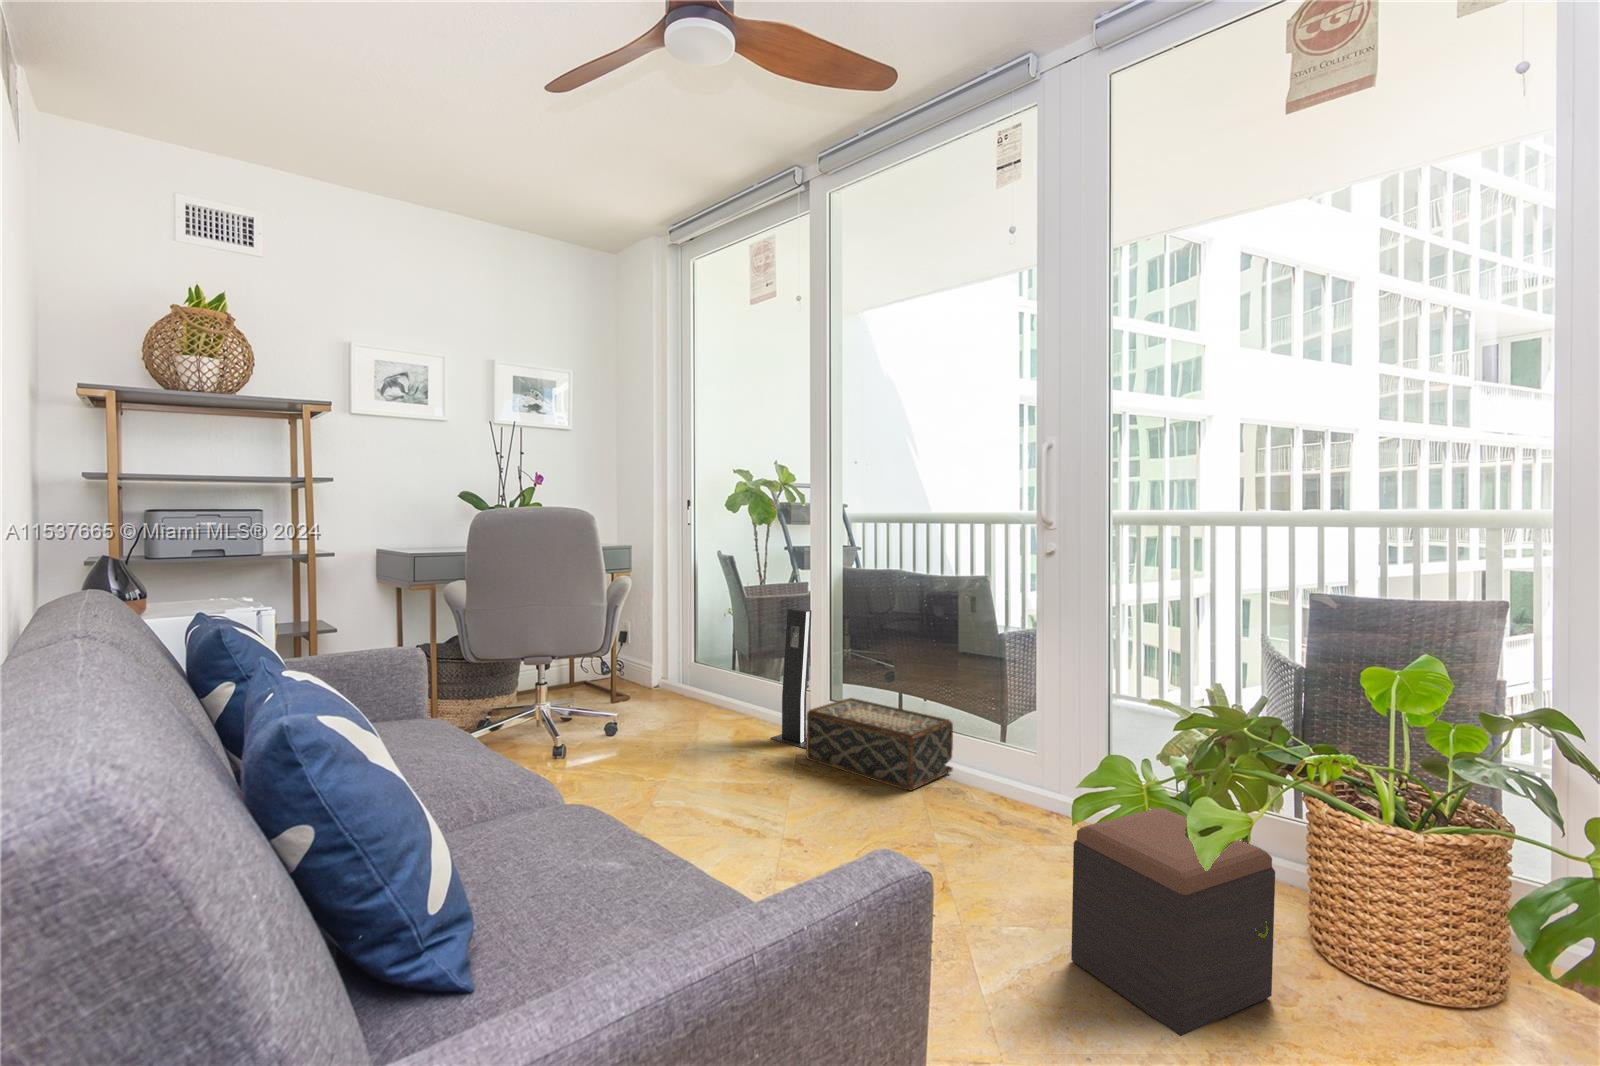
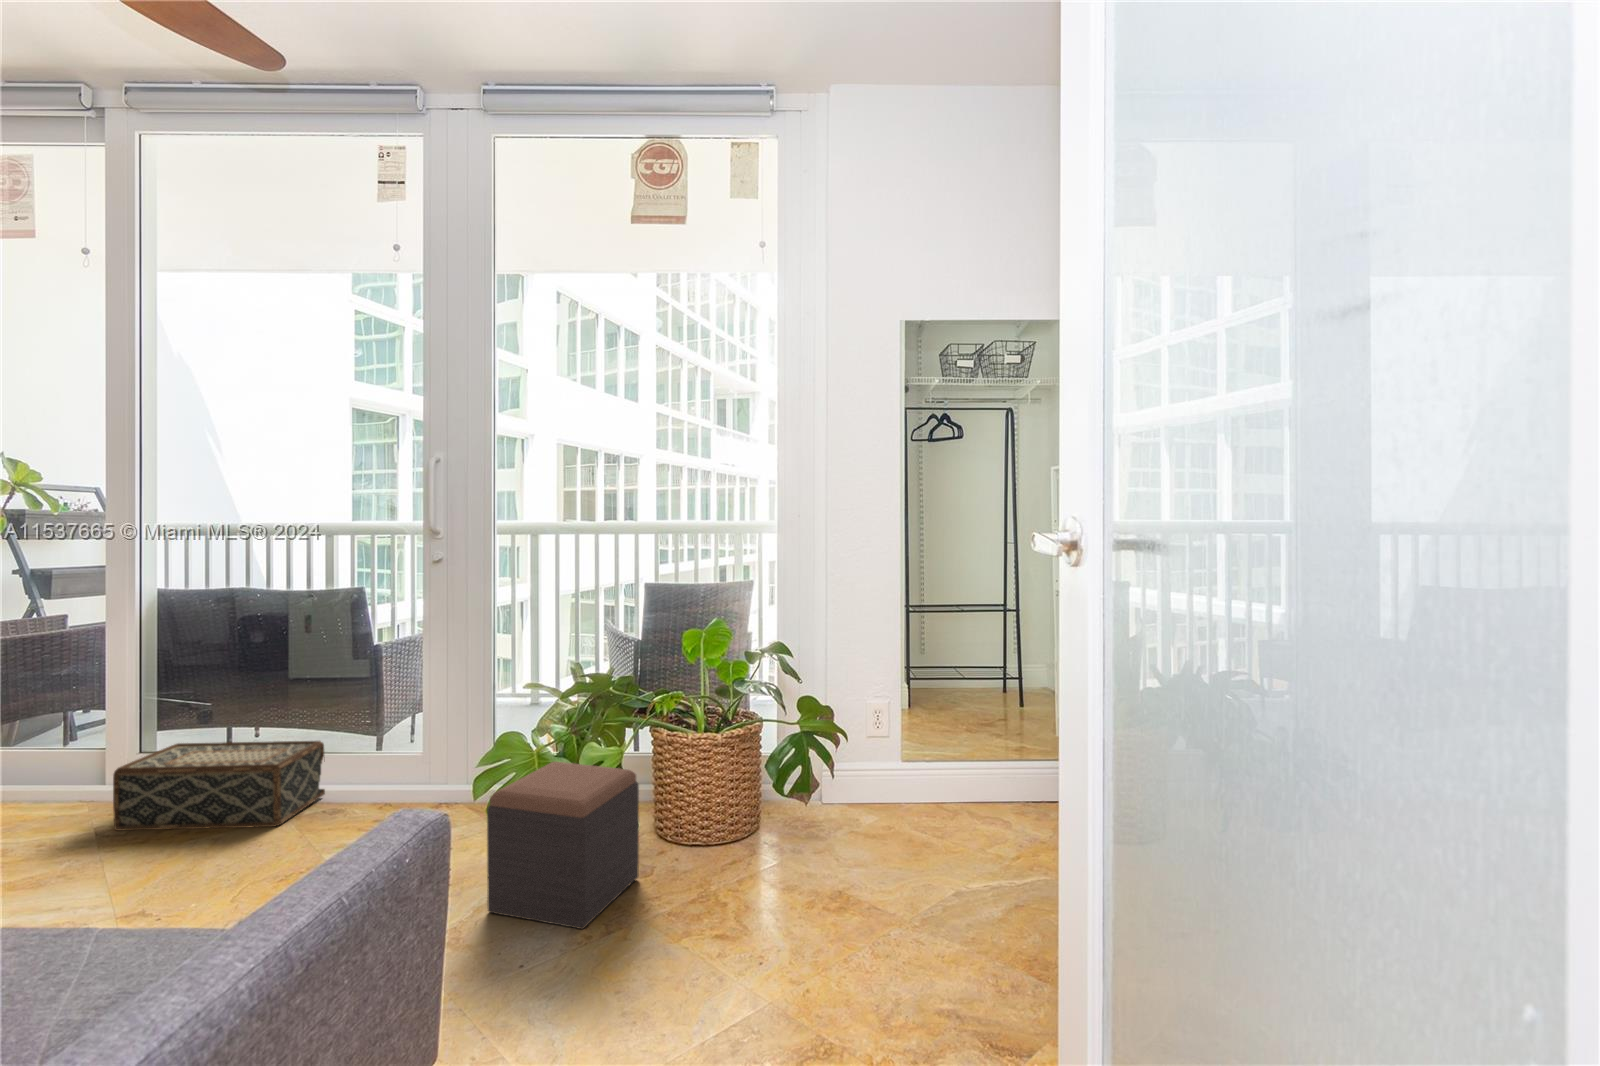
speaker: present [770,608,812,749] -> none [40,645,132,822]

